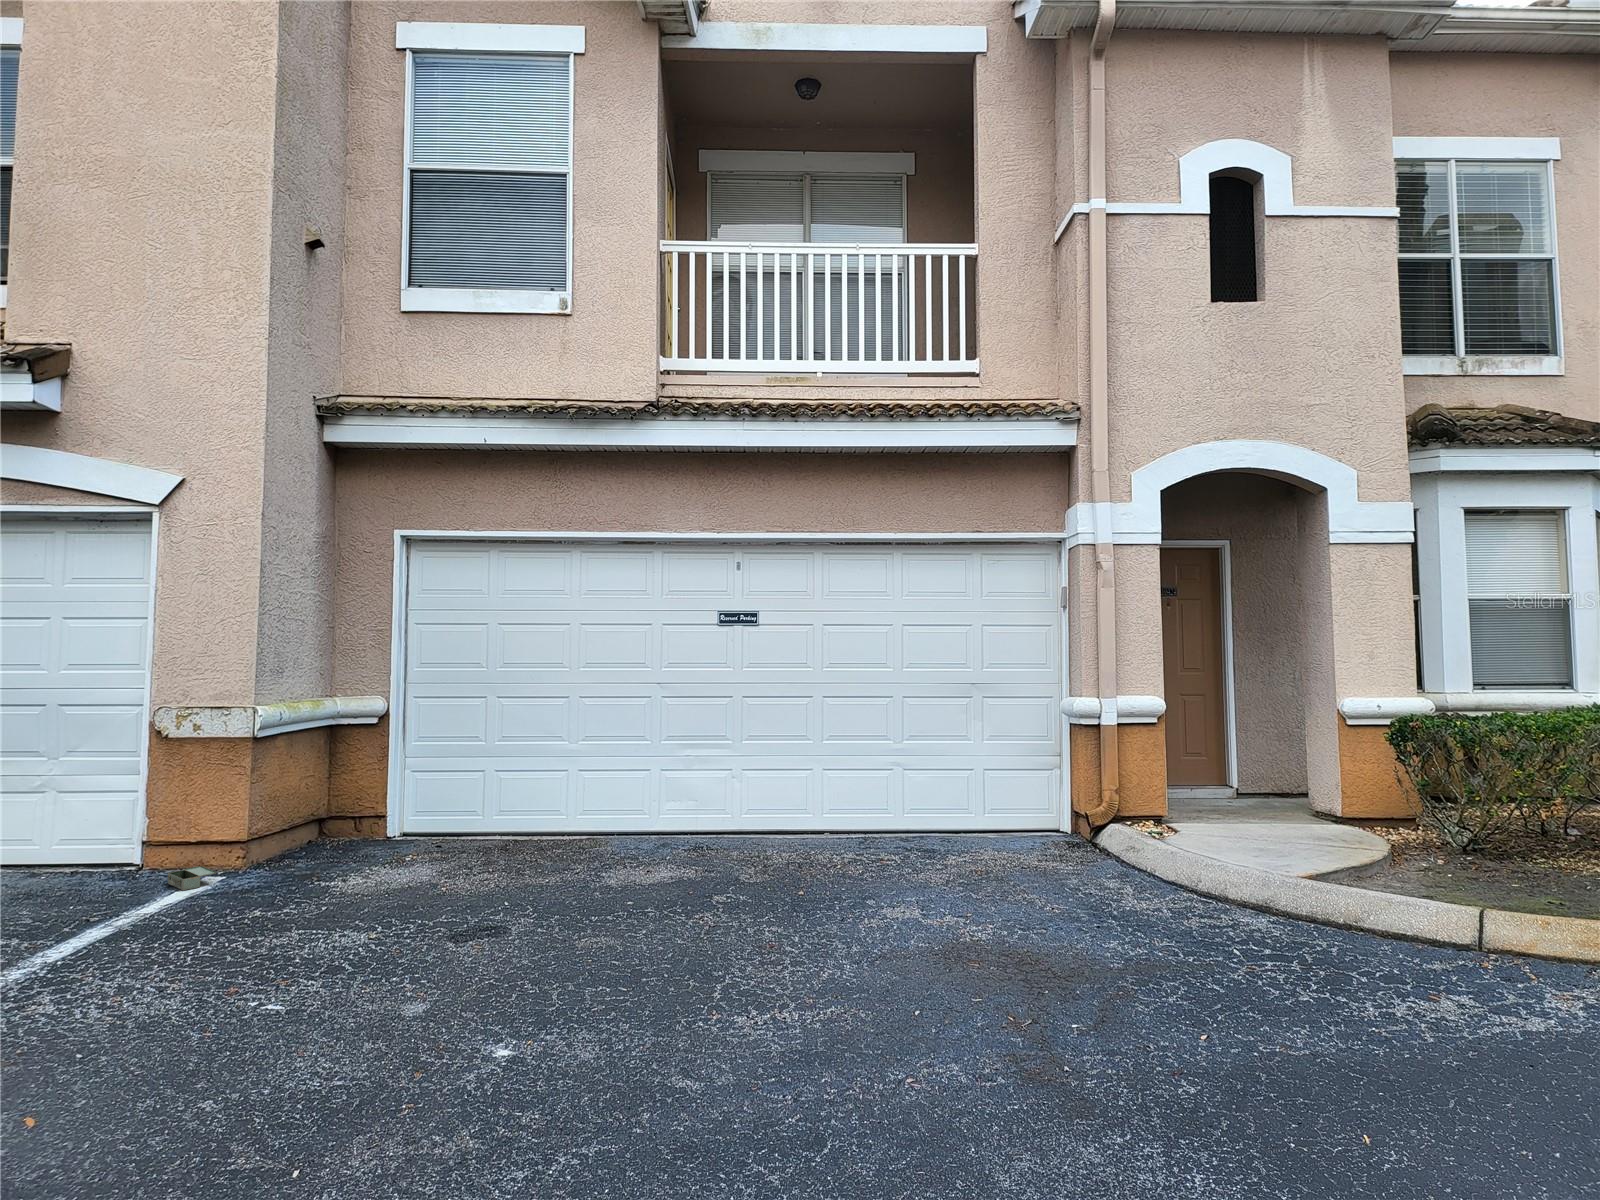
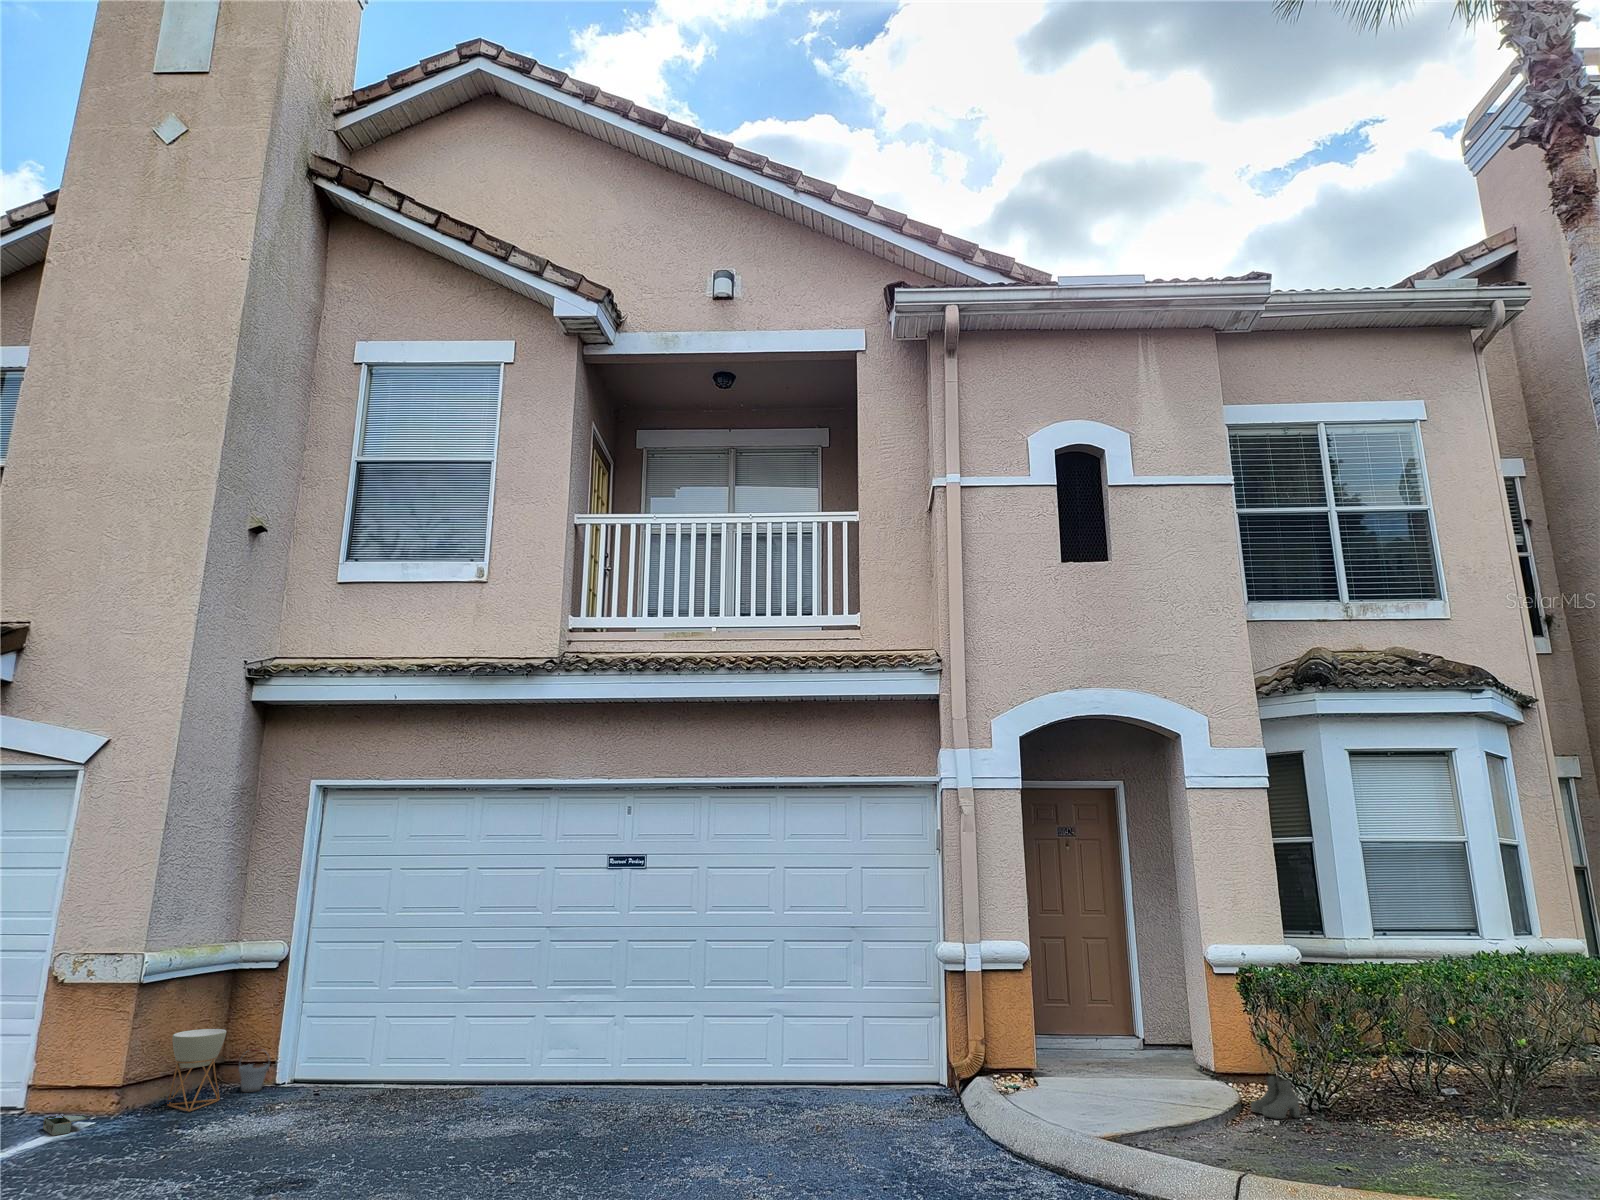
planter: none [288,784,343,864] -> present [167,1029,227,1112]
bucket: none [353,803,385,844] -> present [239,1049,269,1092]
boots: none [1409,817,1461,857] -> present [1251,1075,1300,1119]

